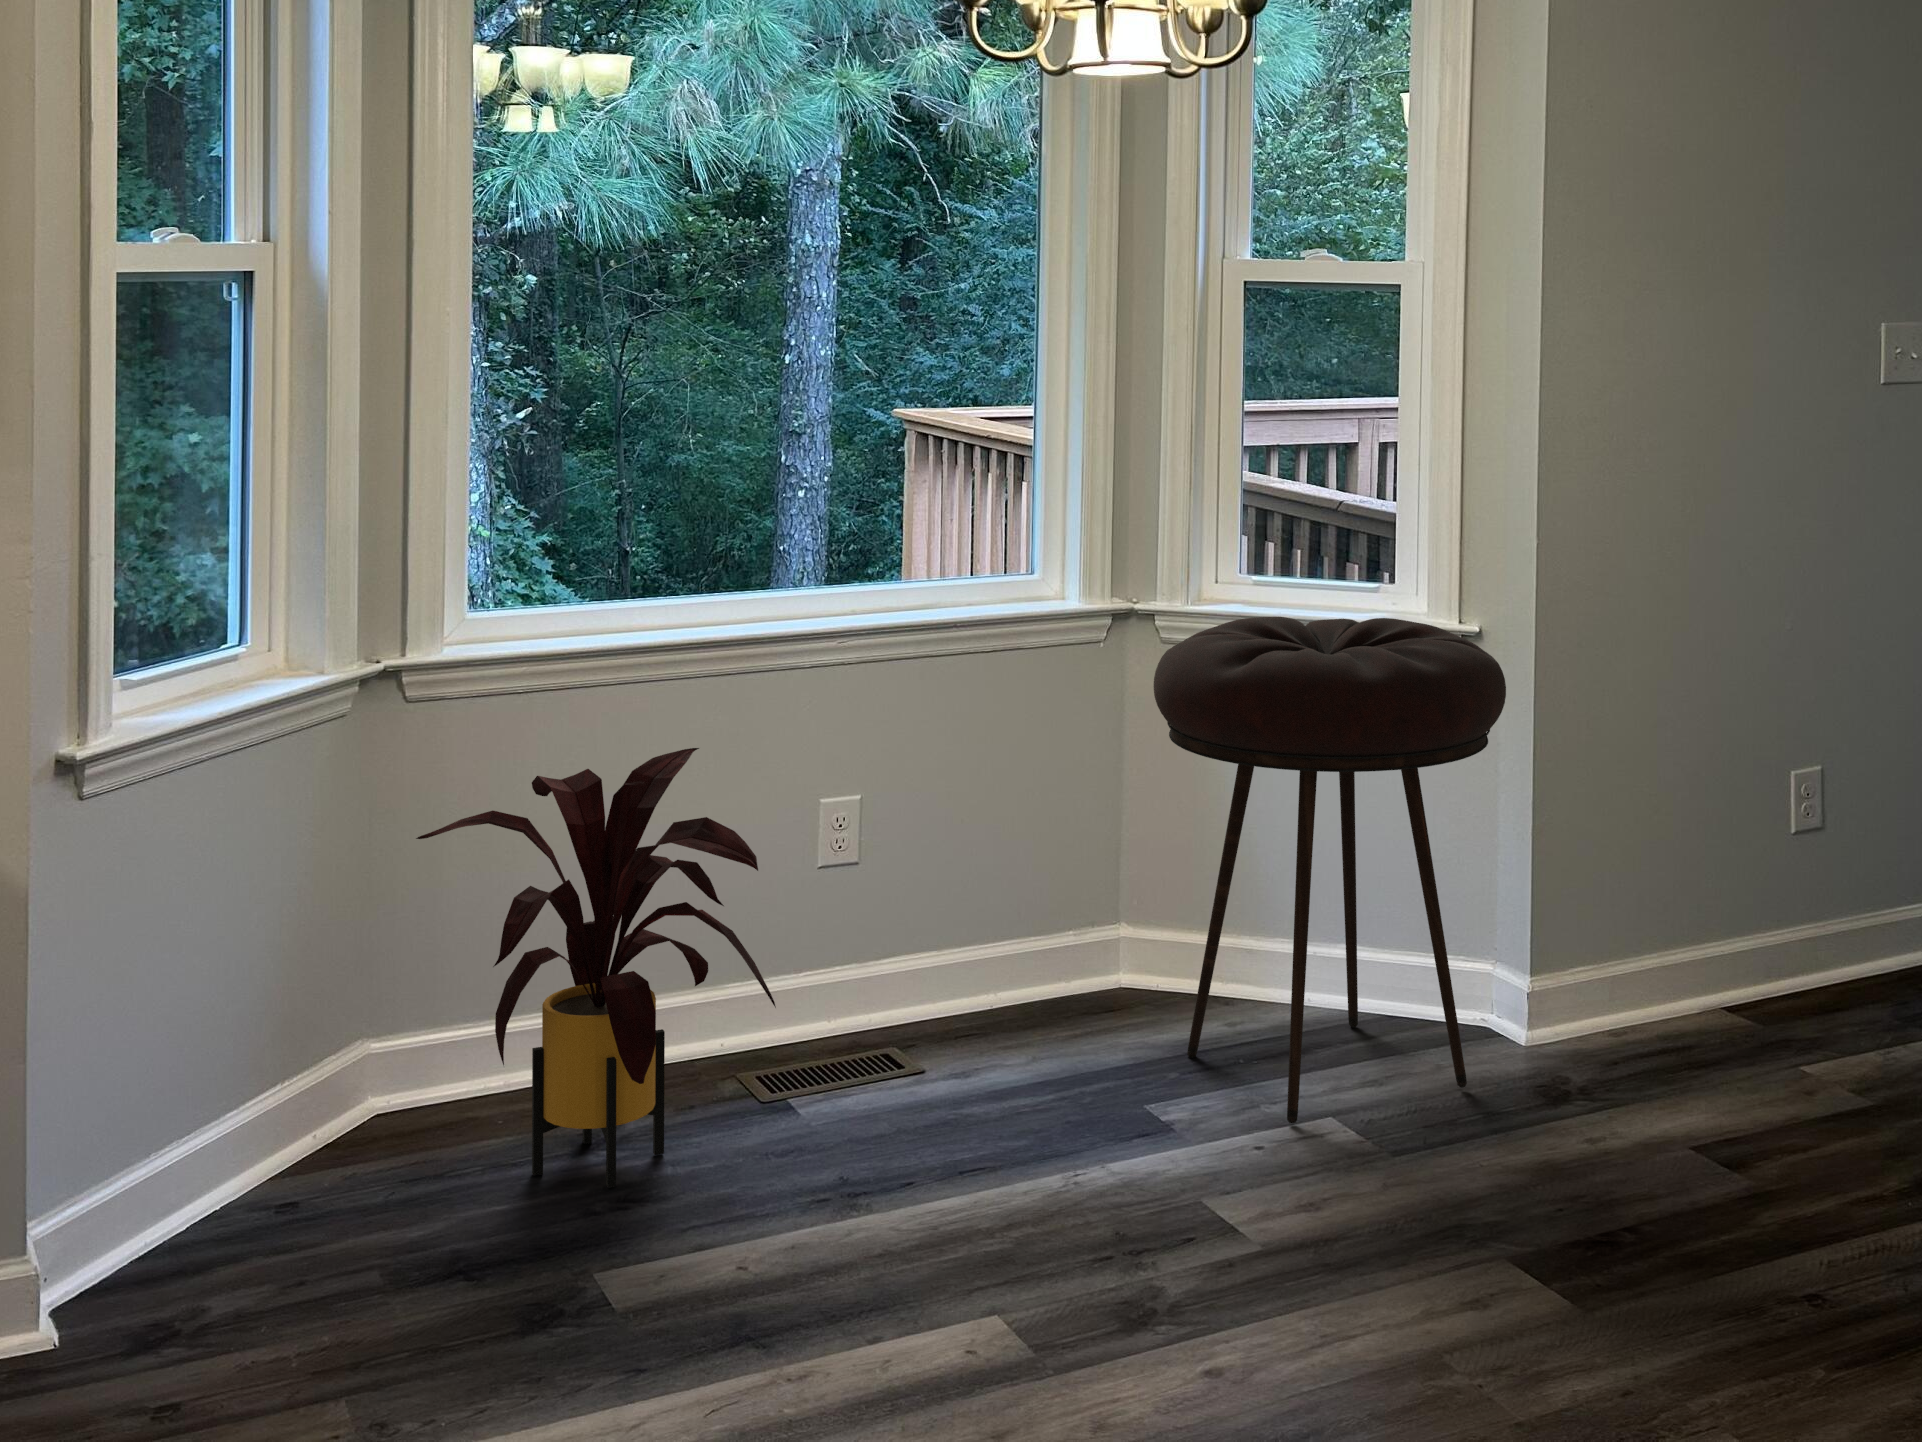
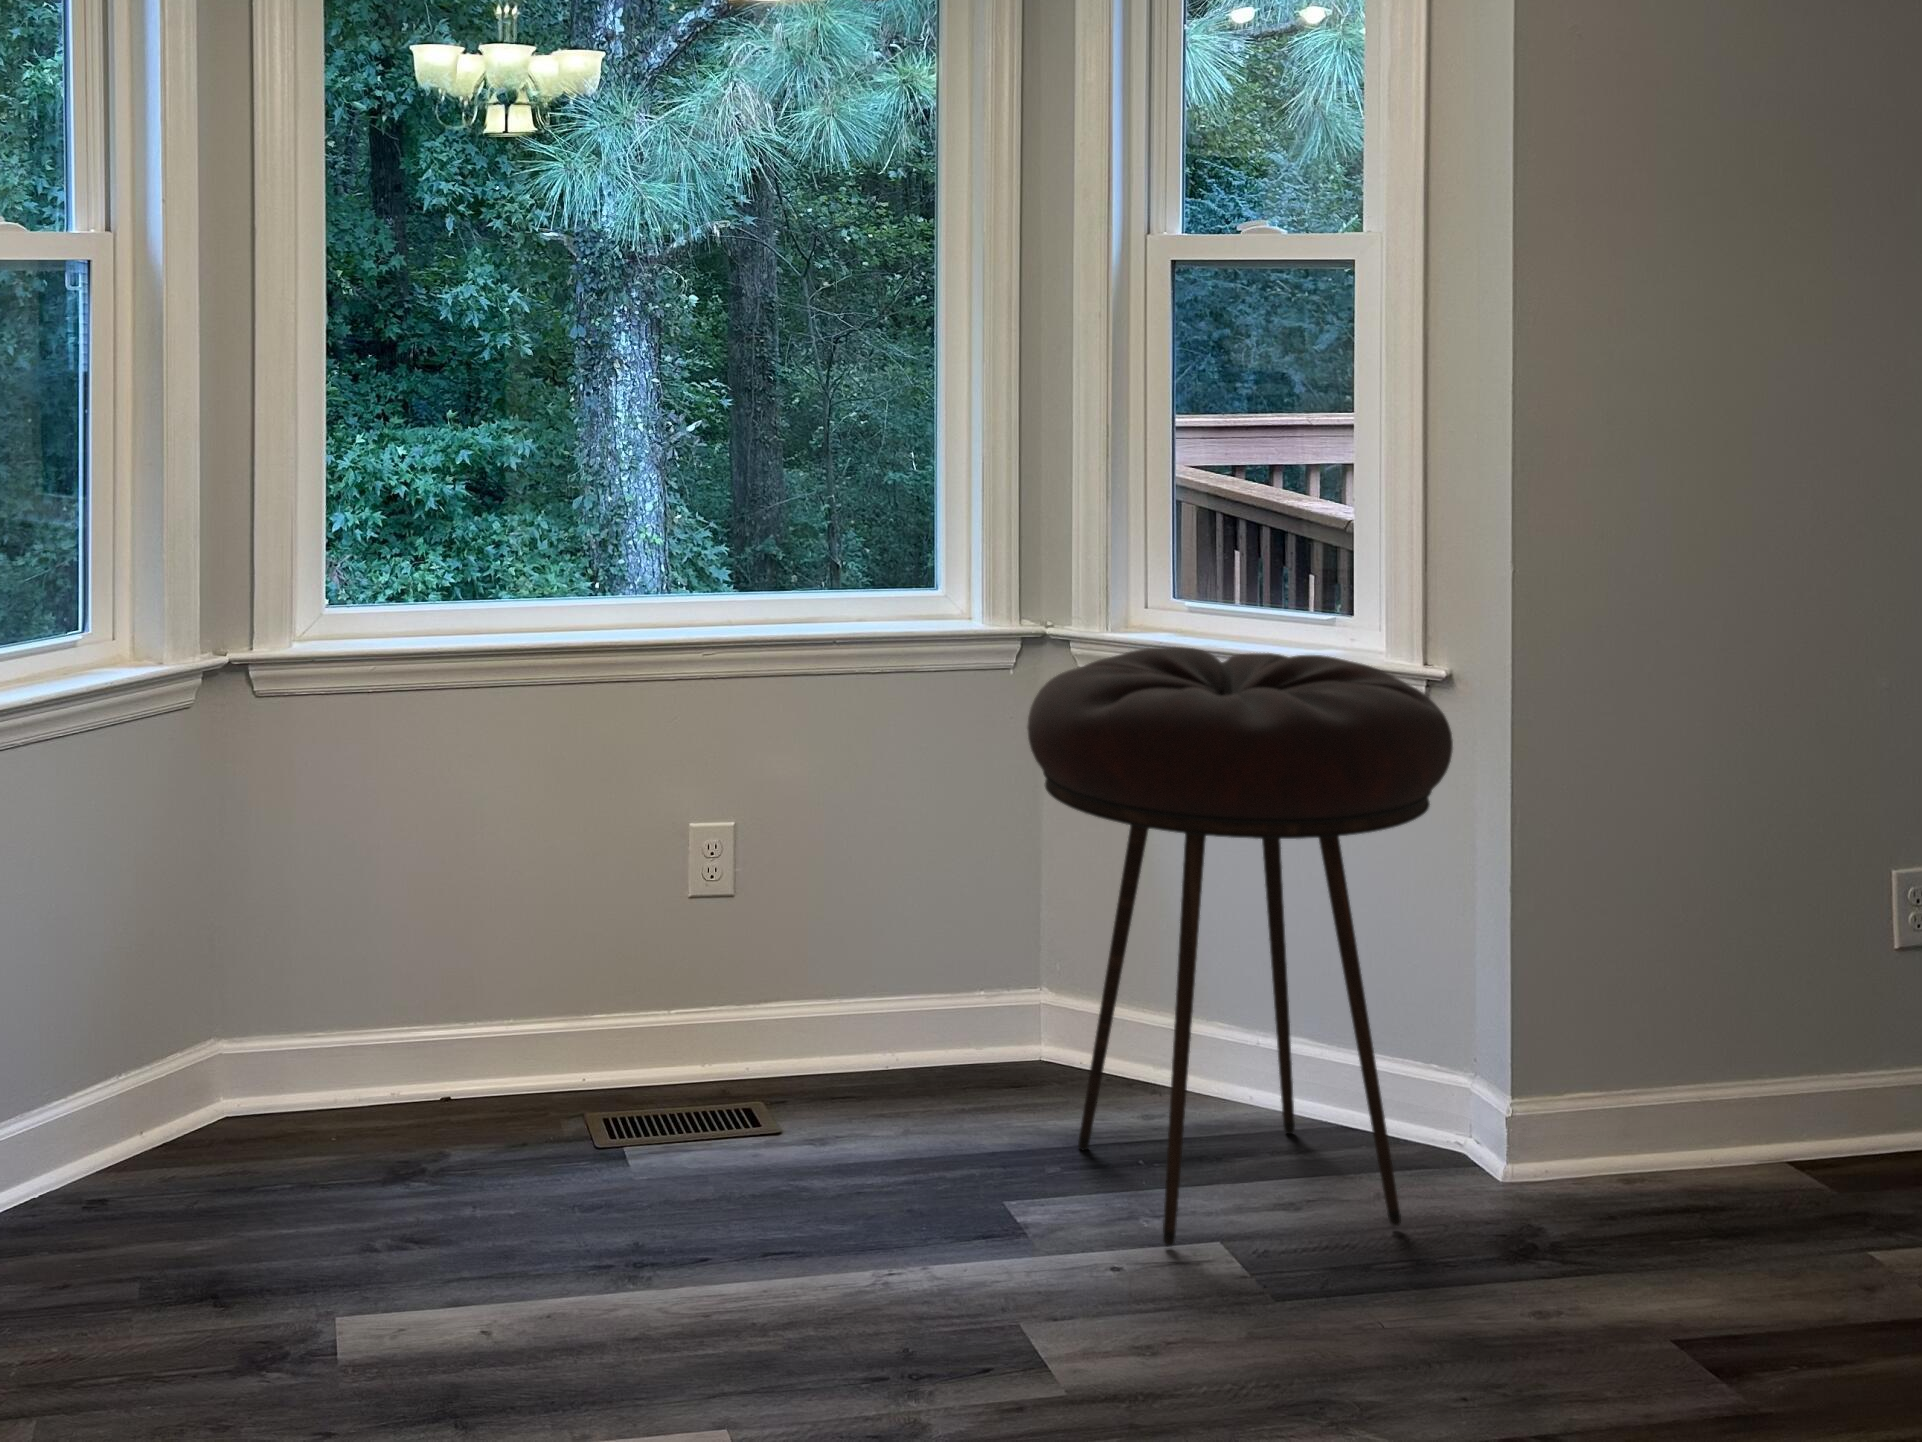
house plant: present [416,748,776,1188] -> none [222,762,567,1228]

